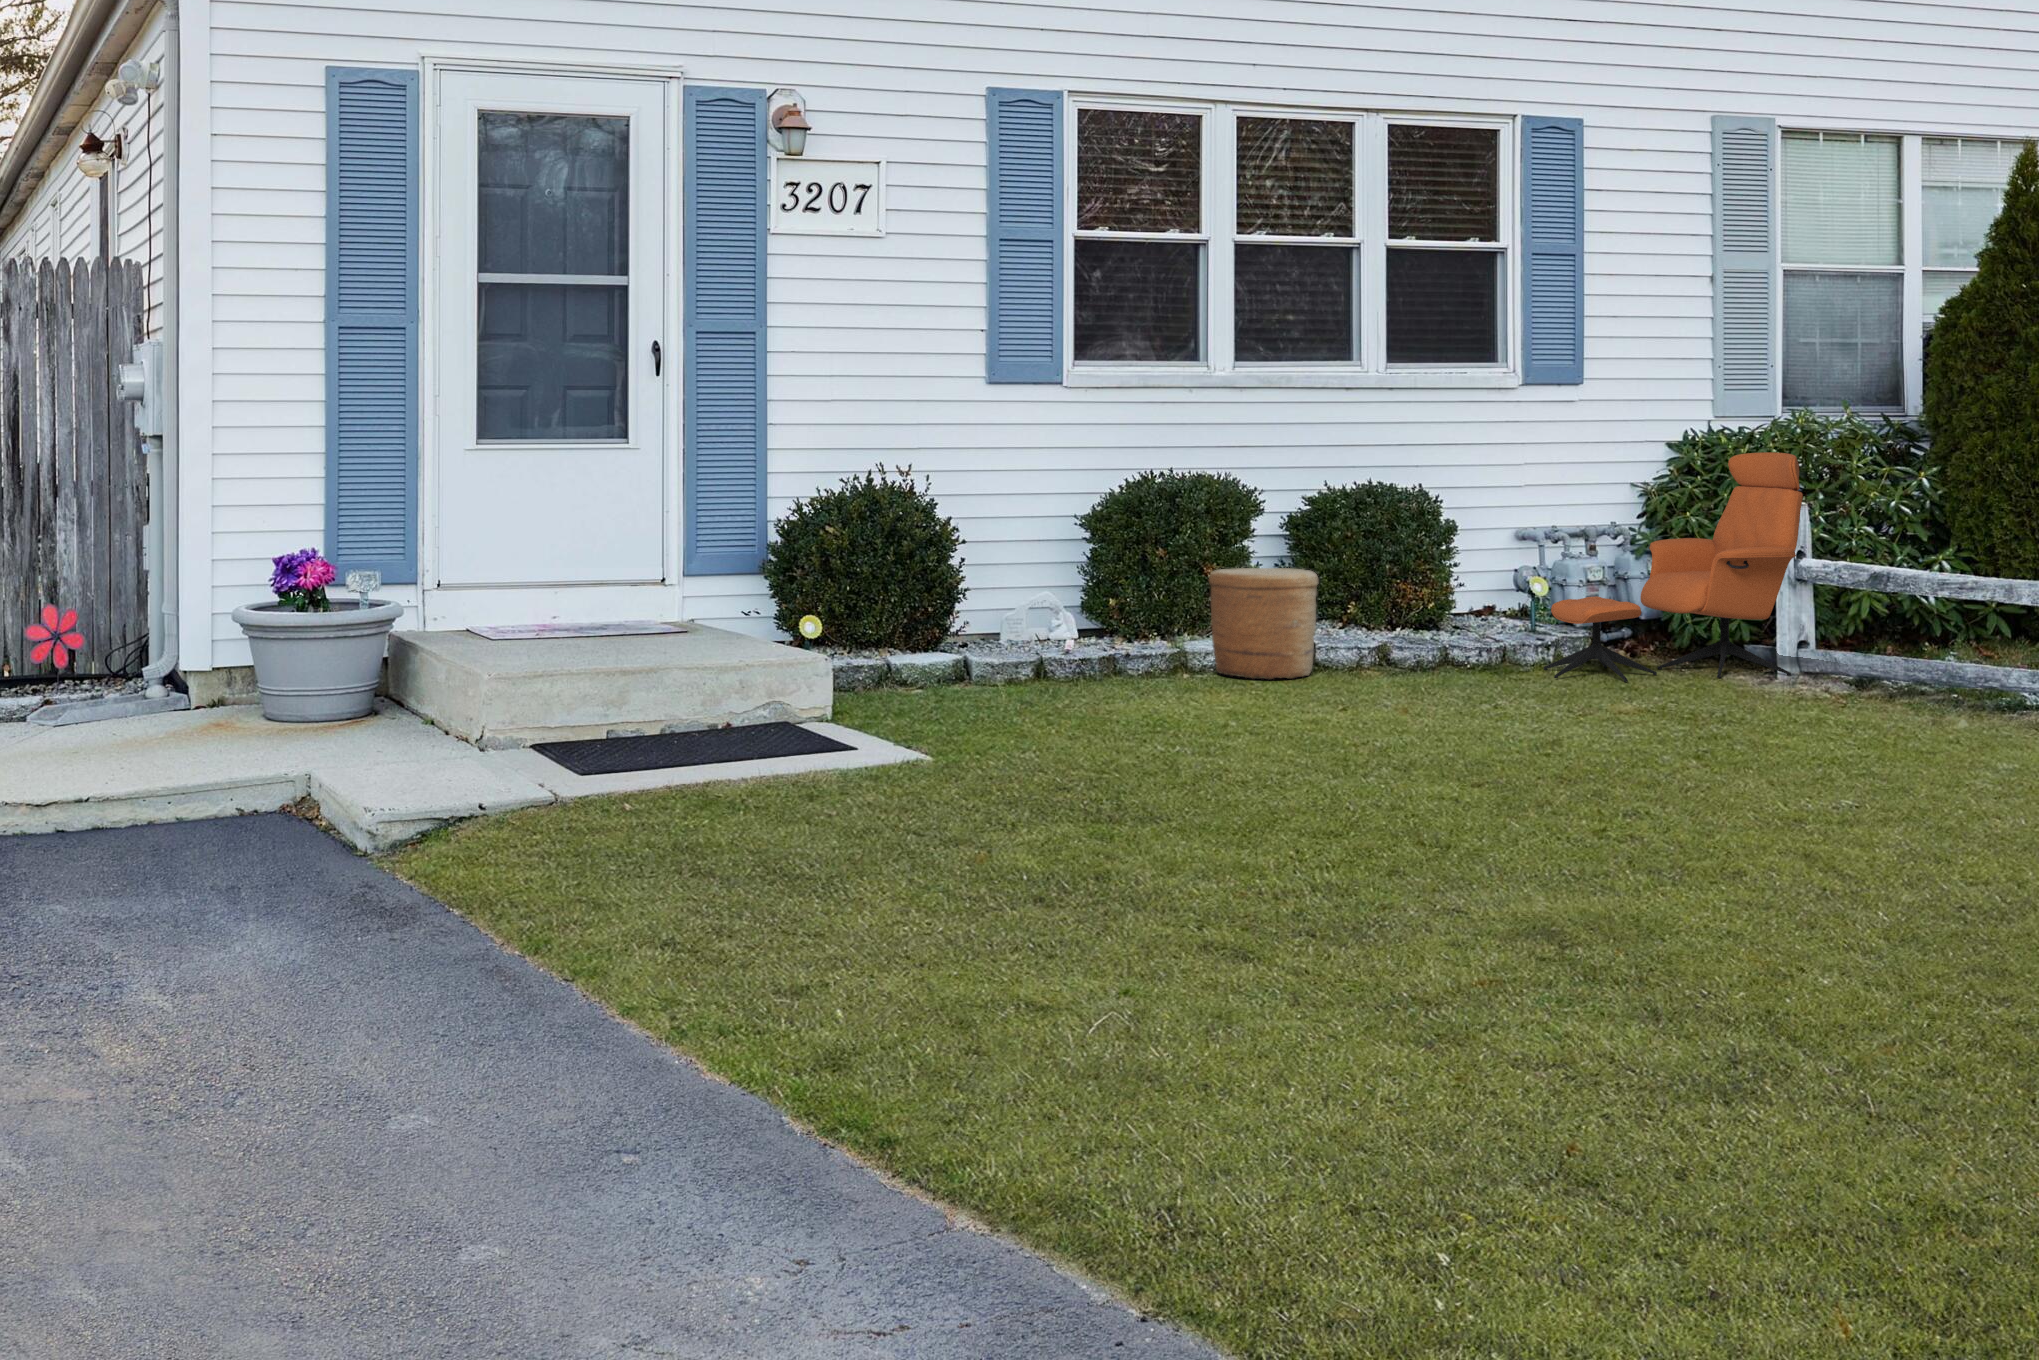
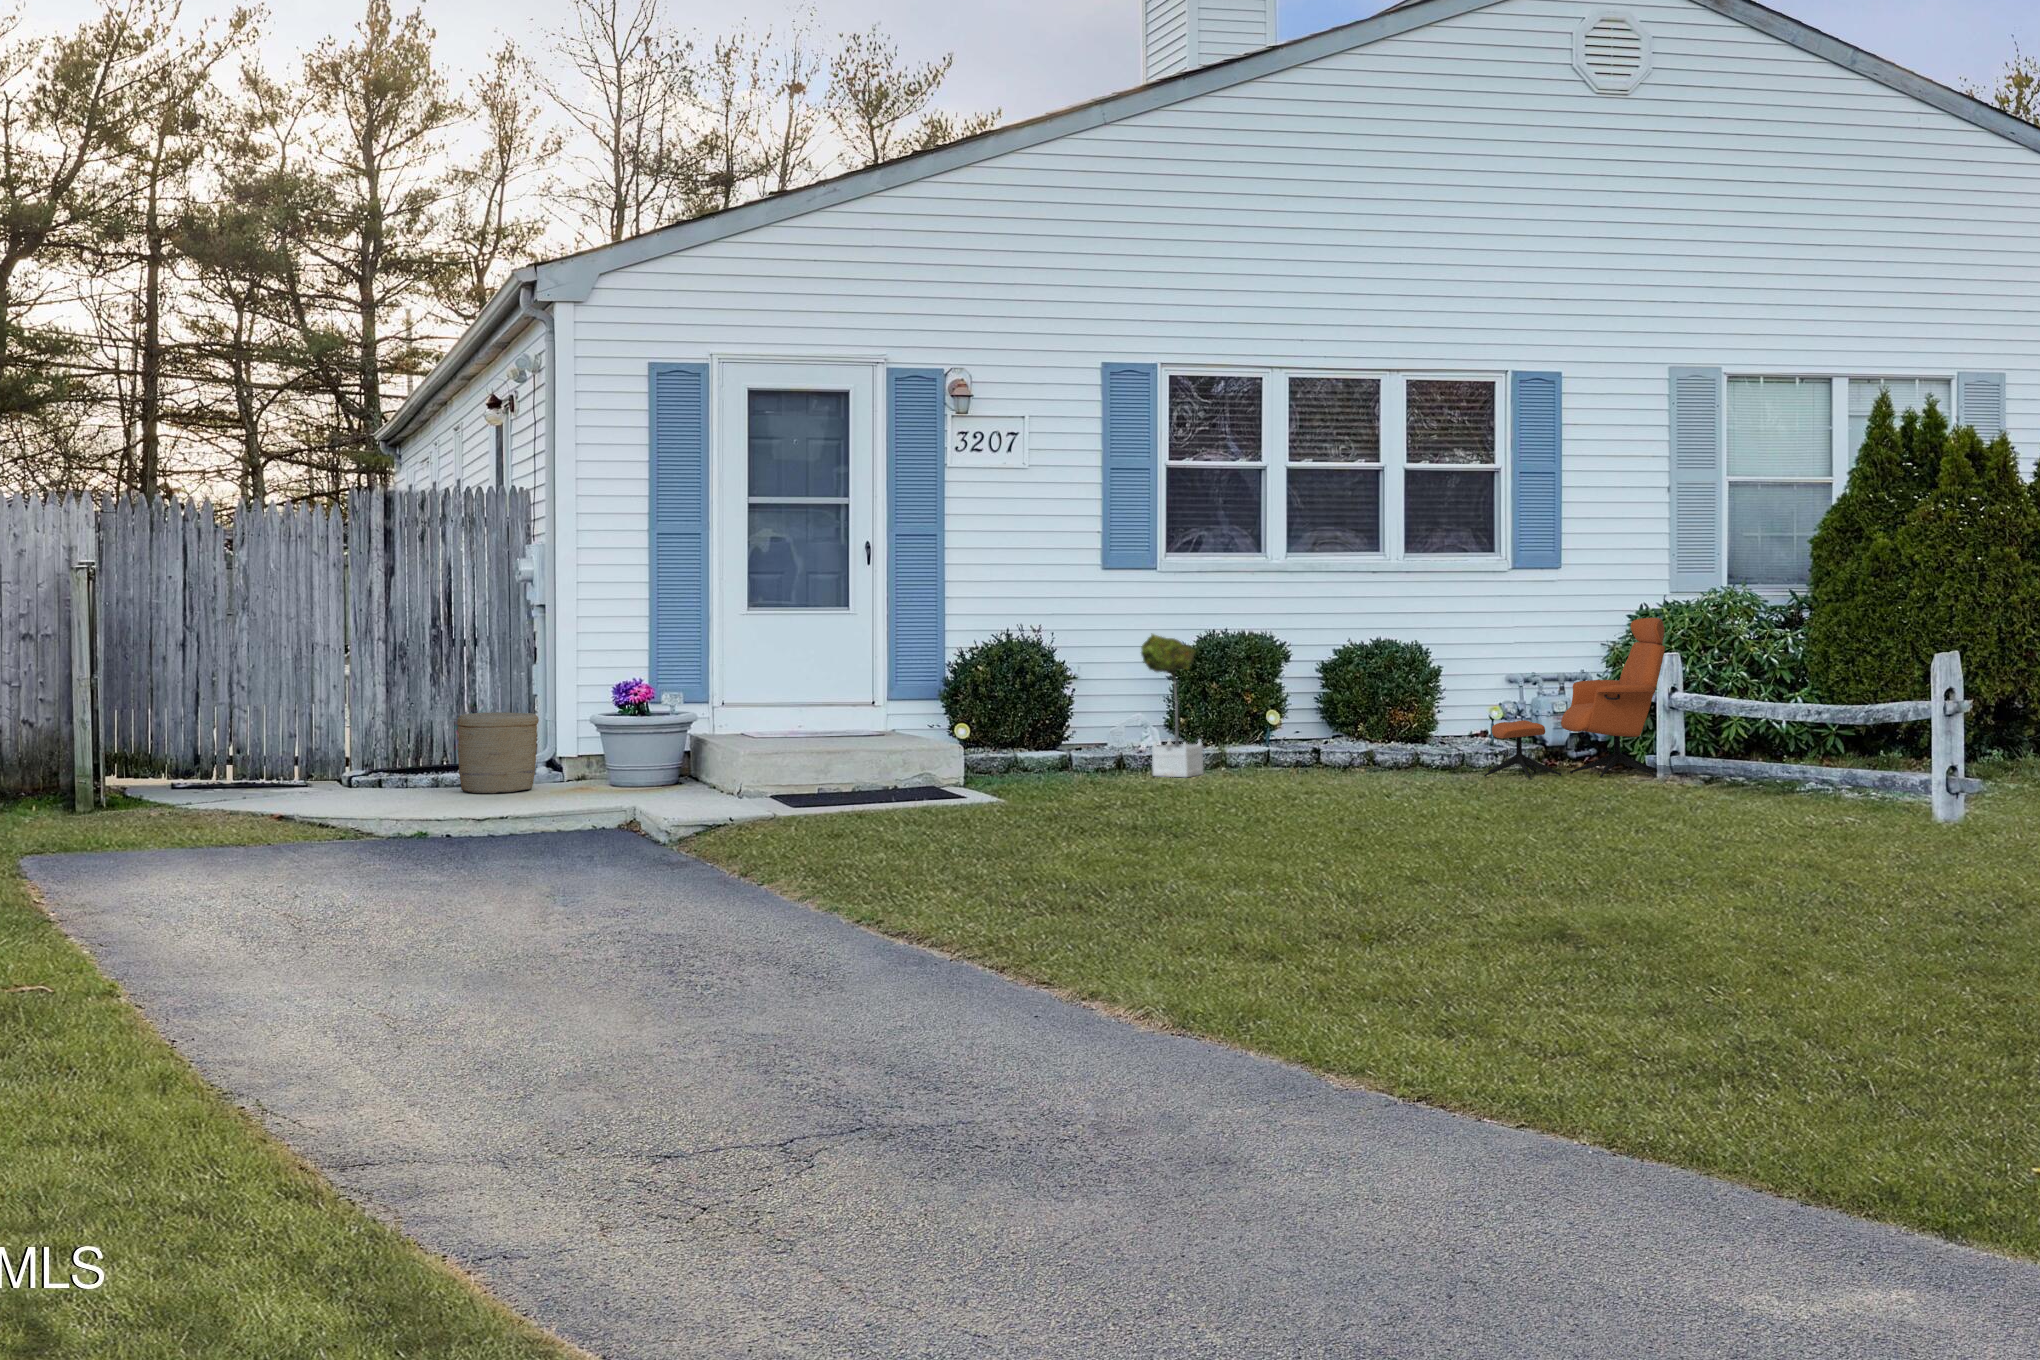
potted tree: none [1057,476,1147,684] -> present [1141,634,1203,777]
woven basket: present [1209,568,1319,679] -> present [457,712,539,793]

